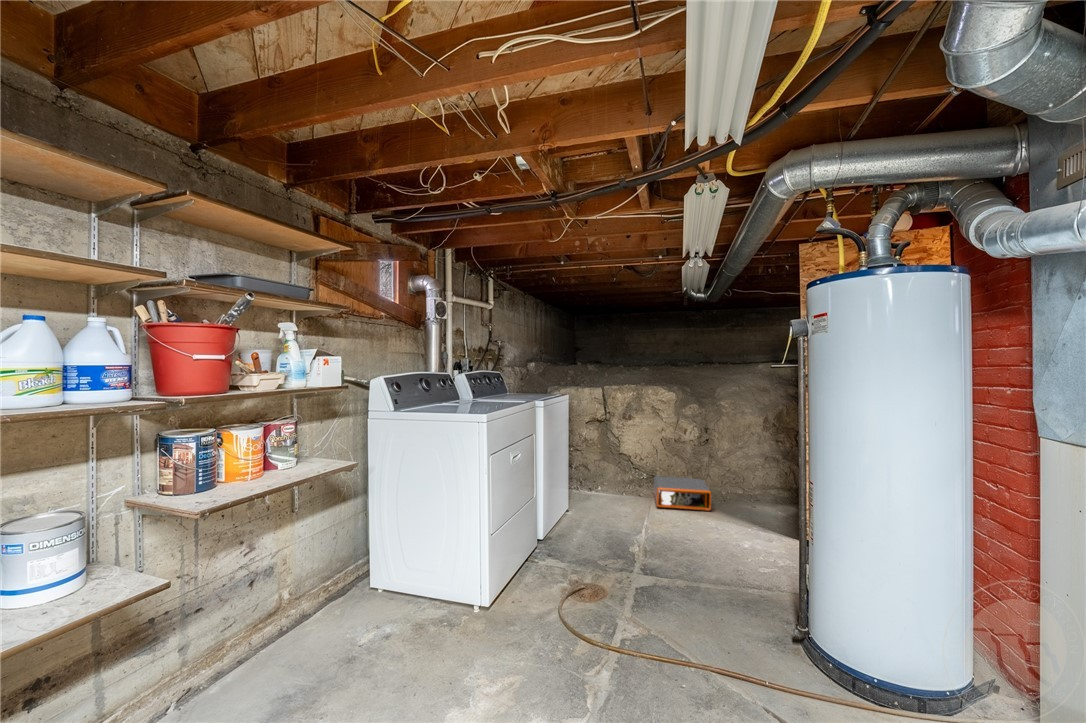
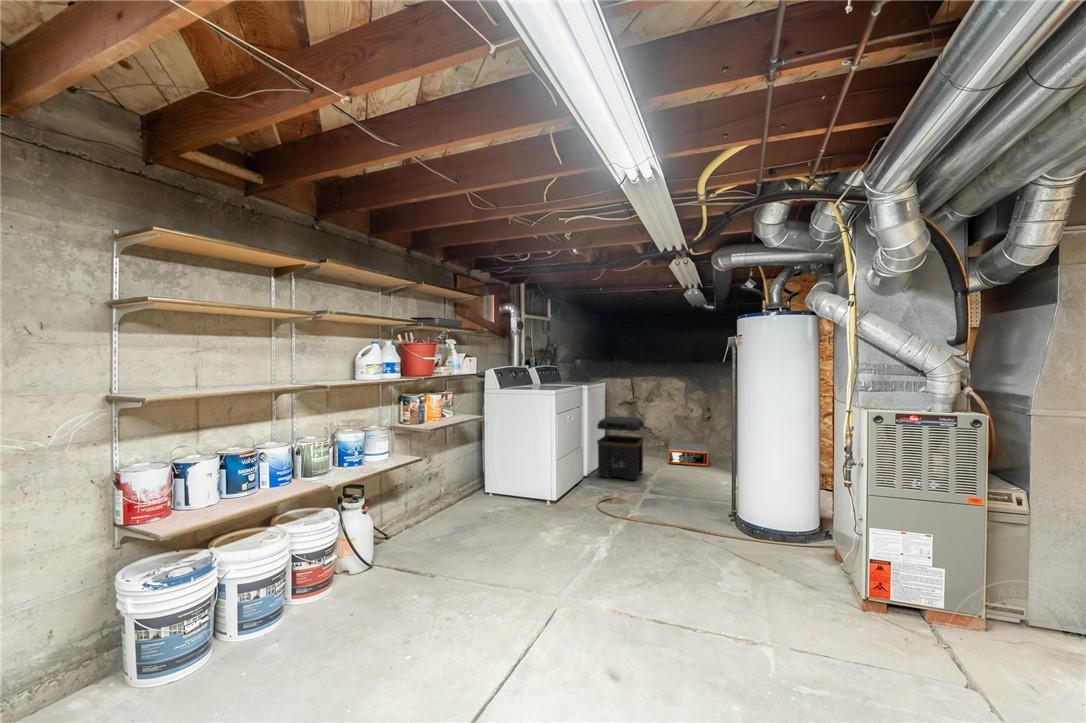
toolbox: none [558,445,626,543] -> present [597,417,644,480]

